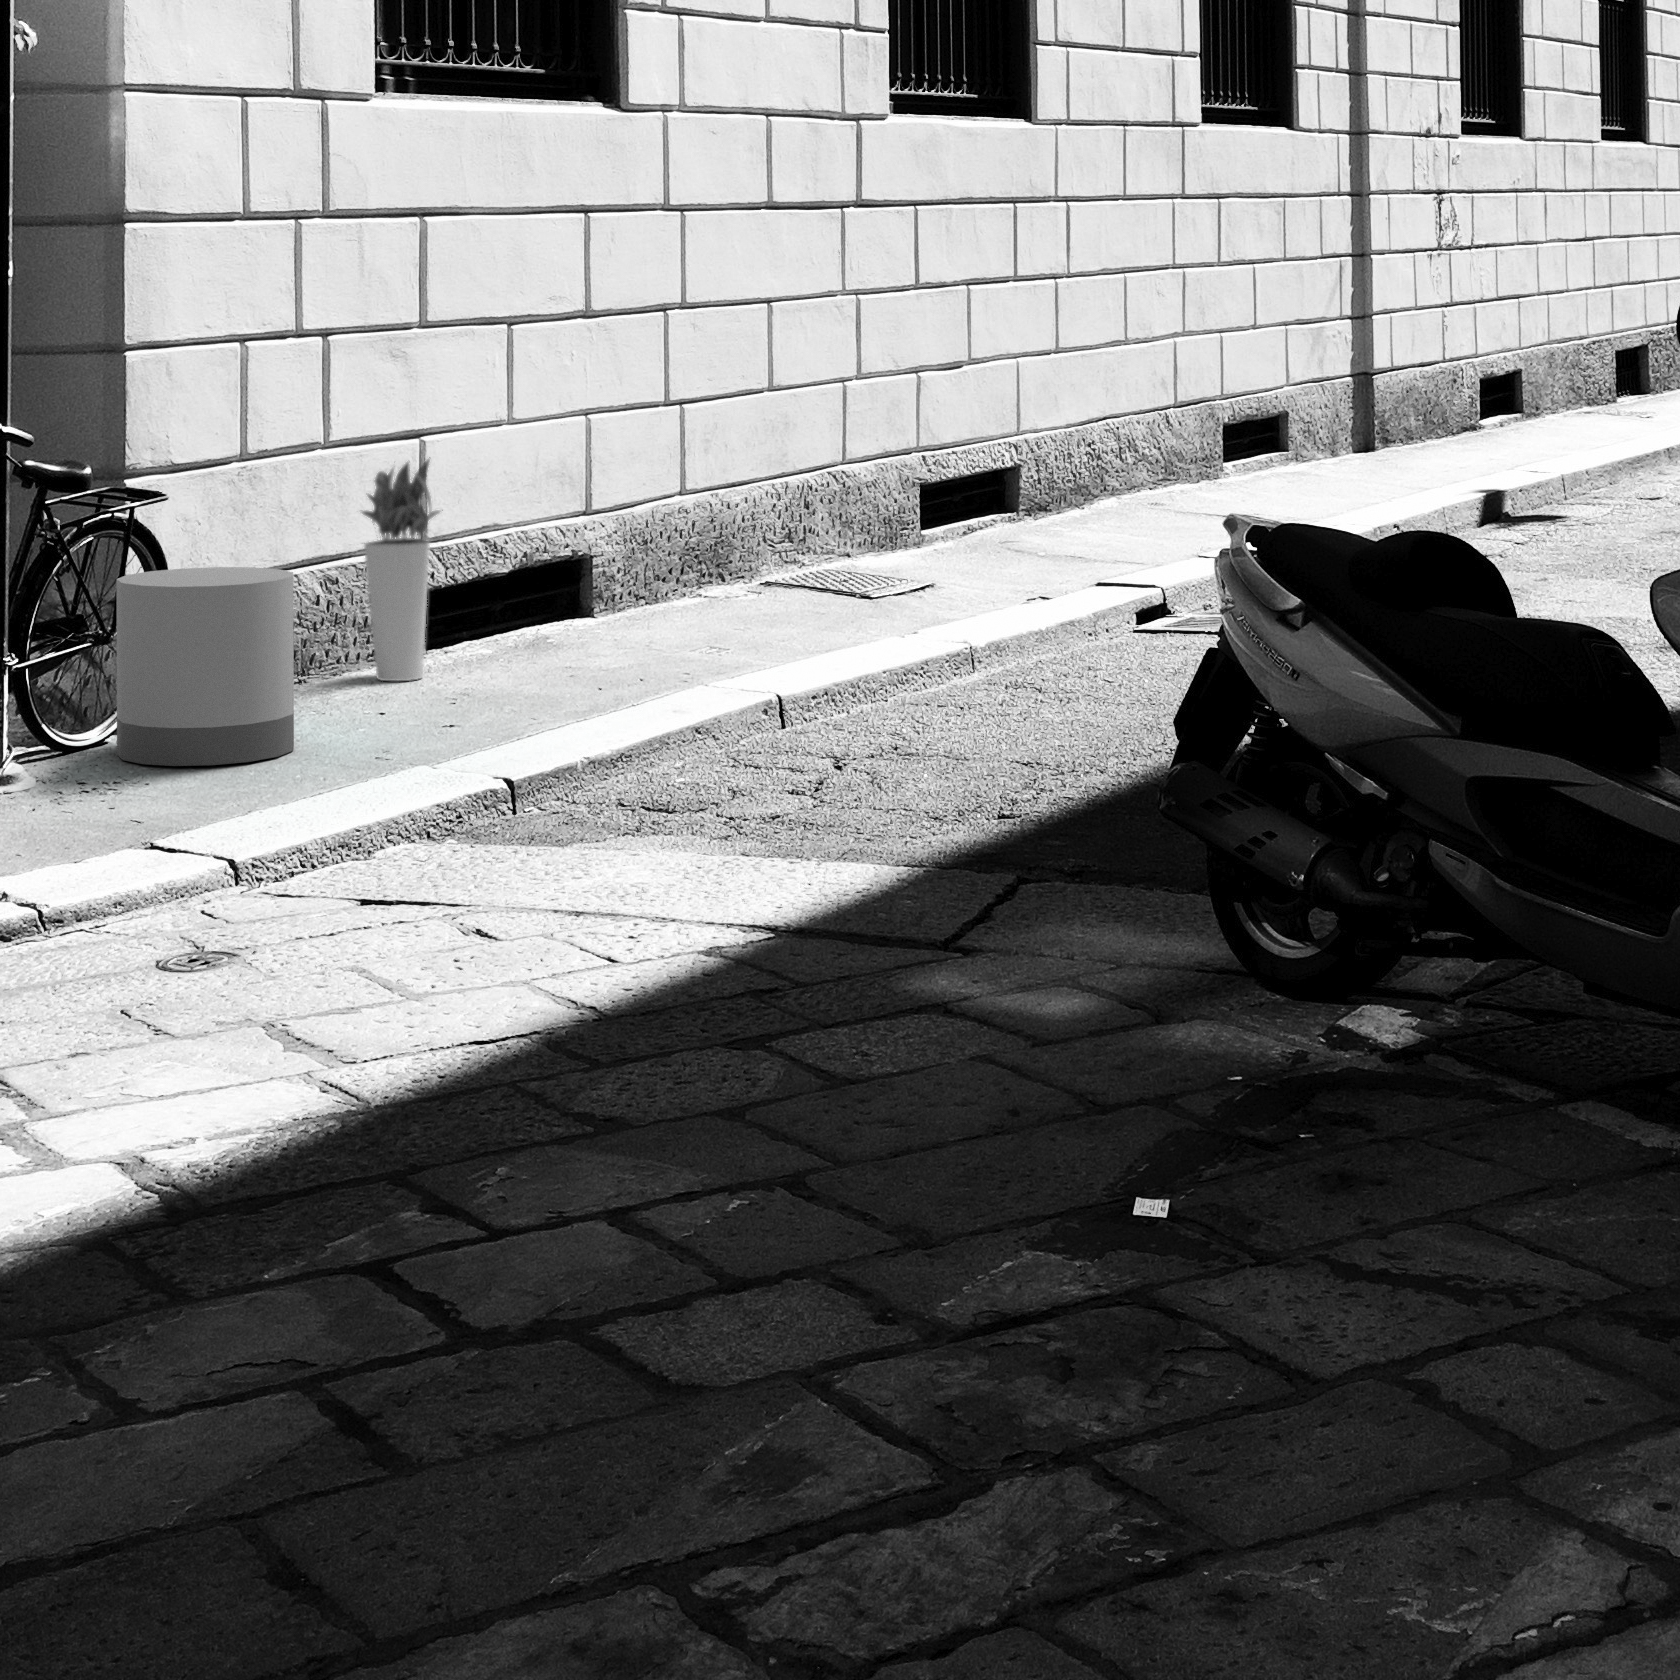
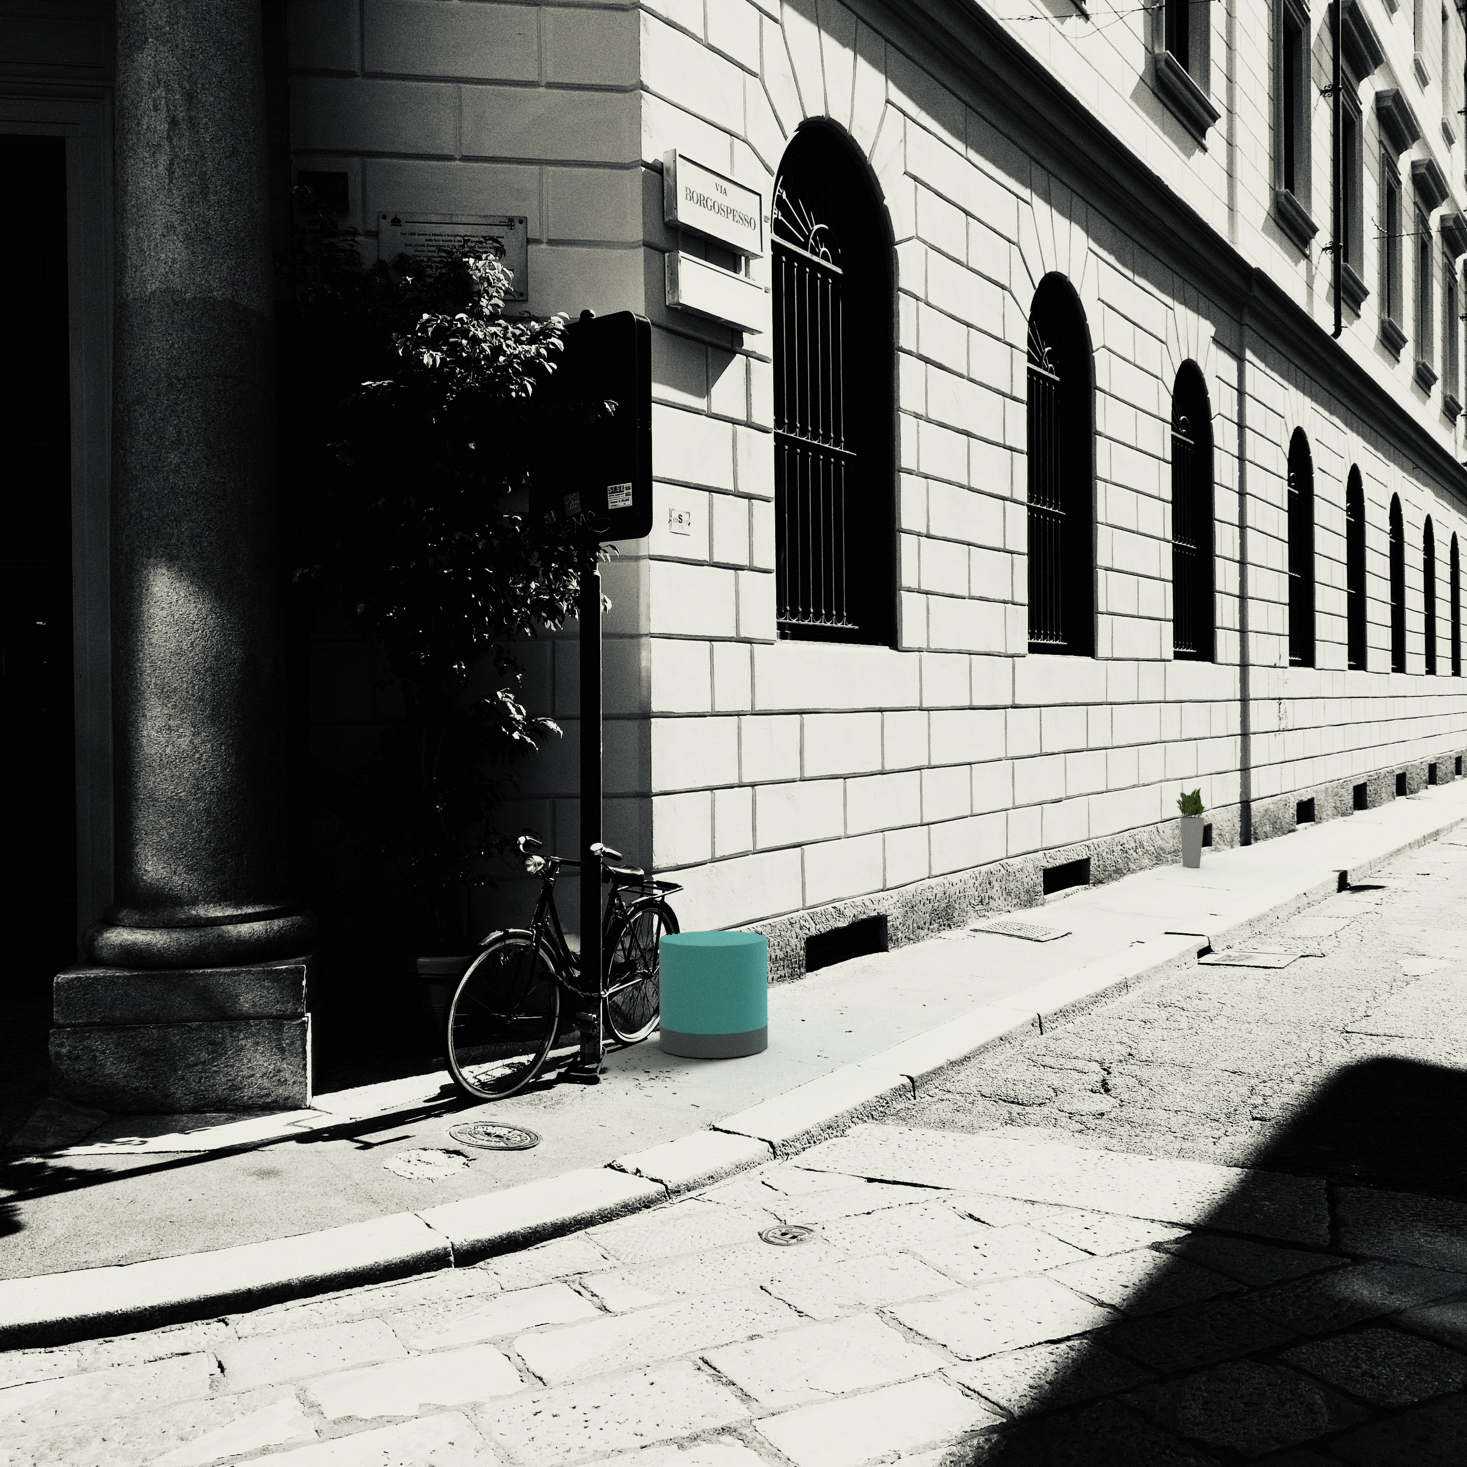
planter: present [362,457,443,681] -> present [1177,788,1205,868]

